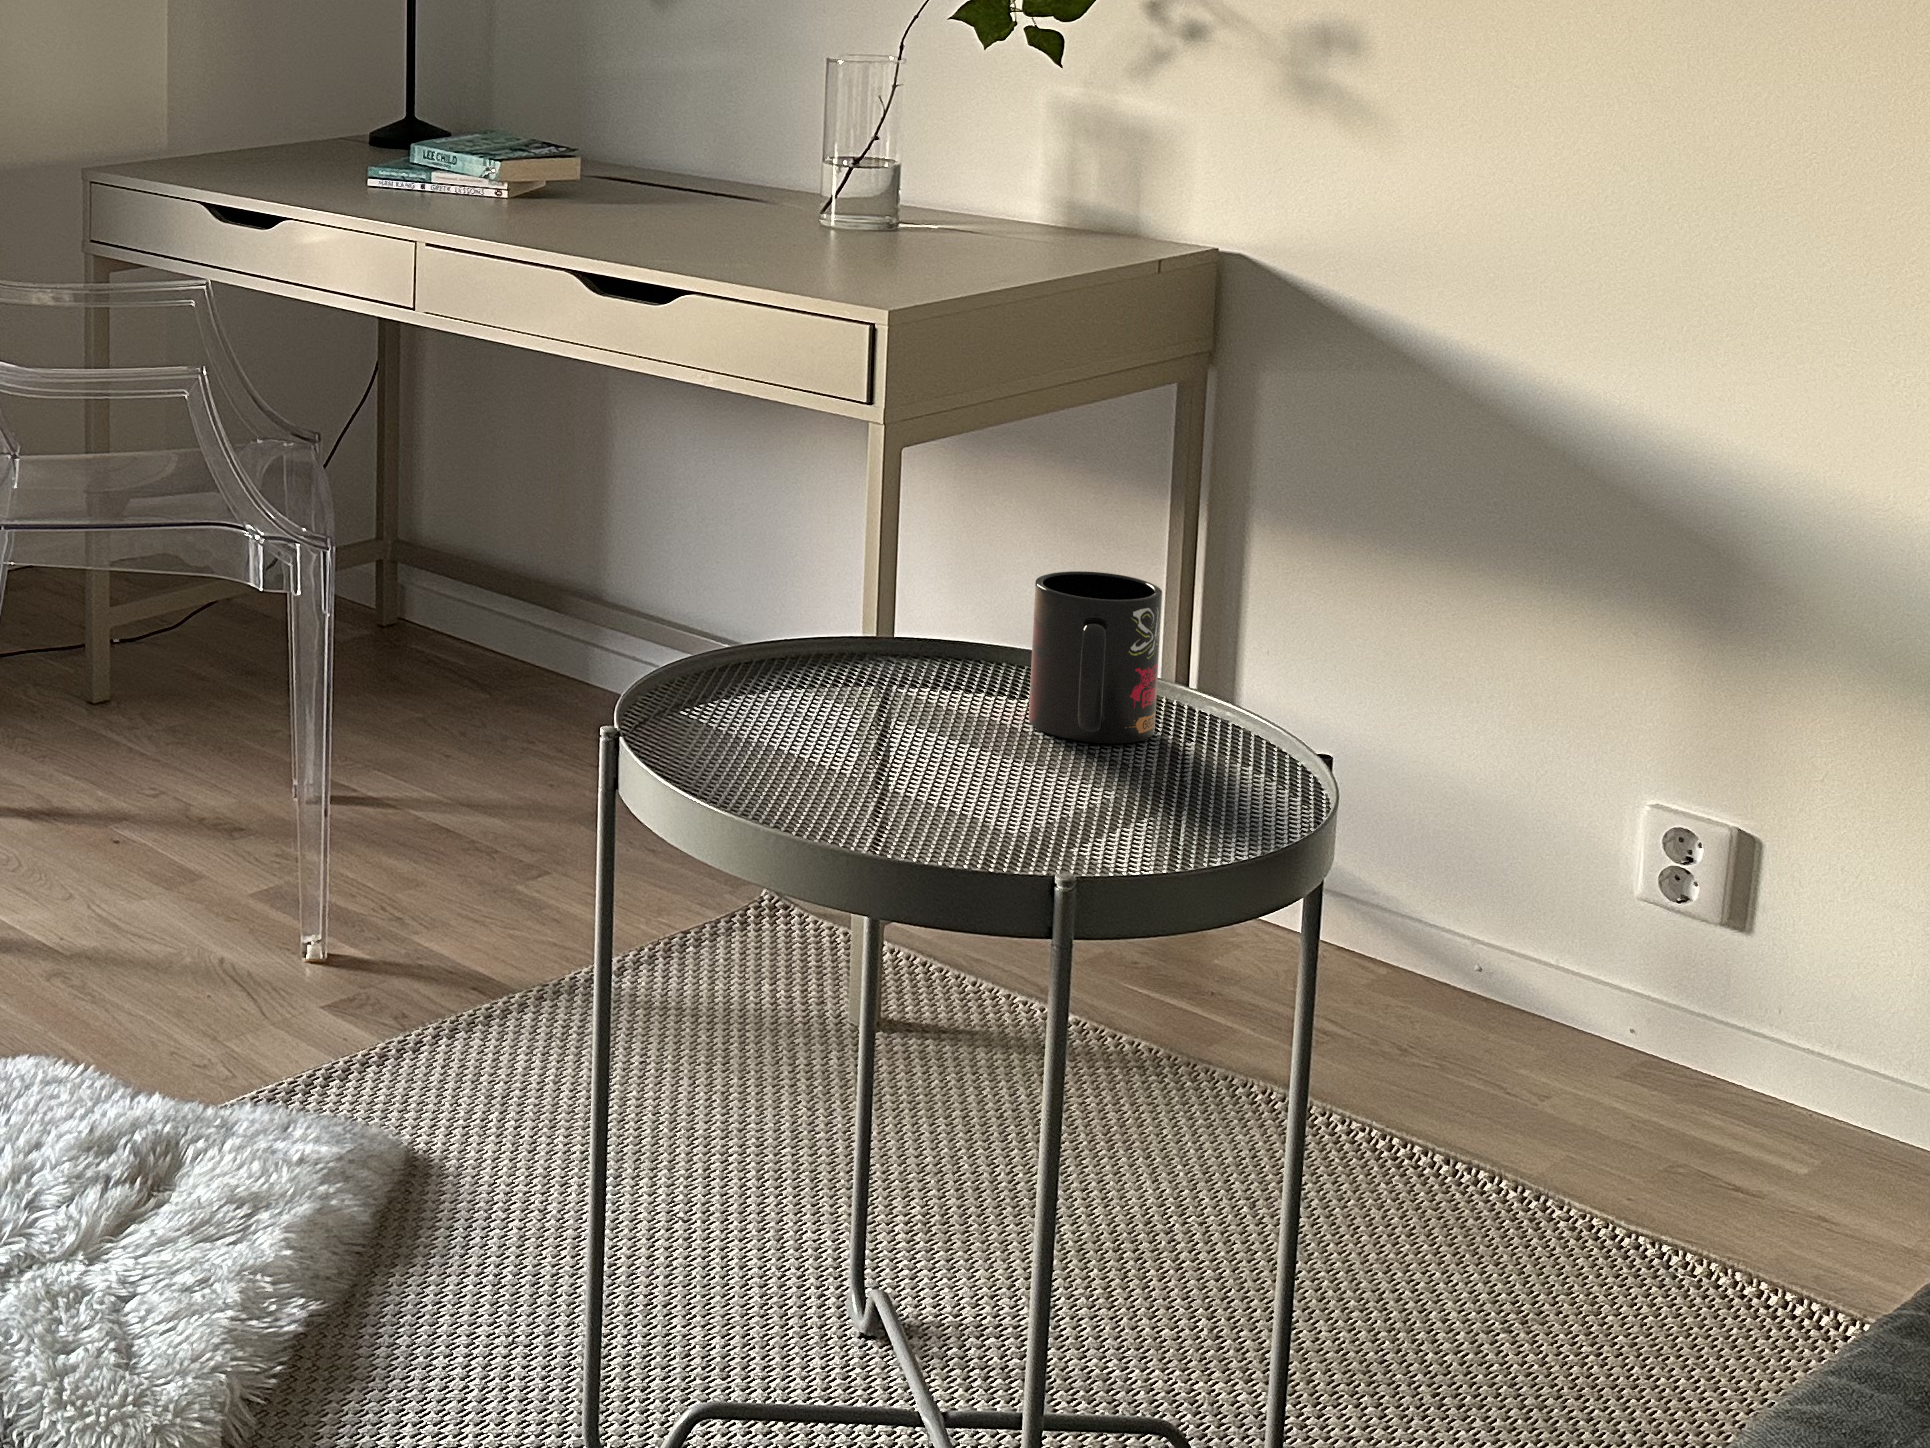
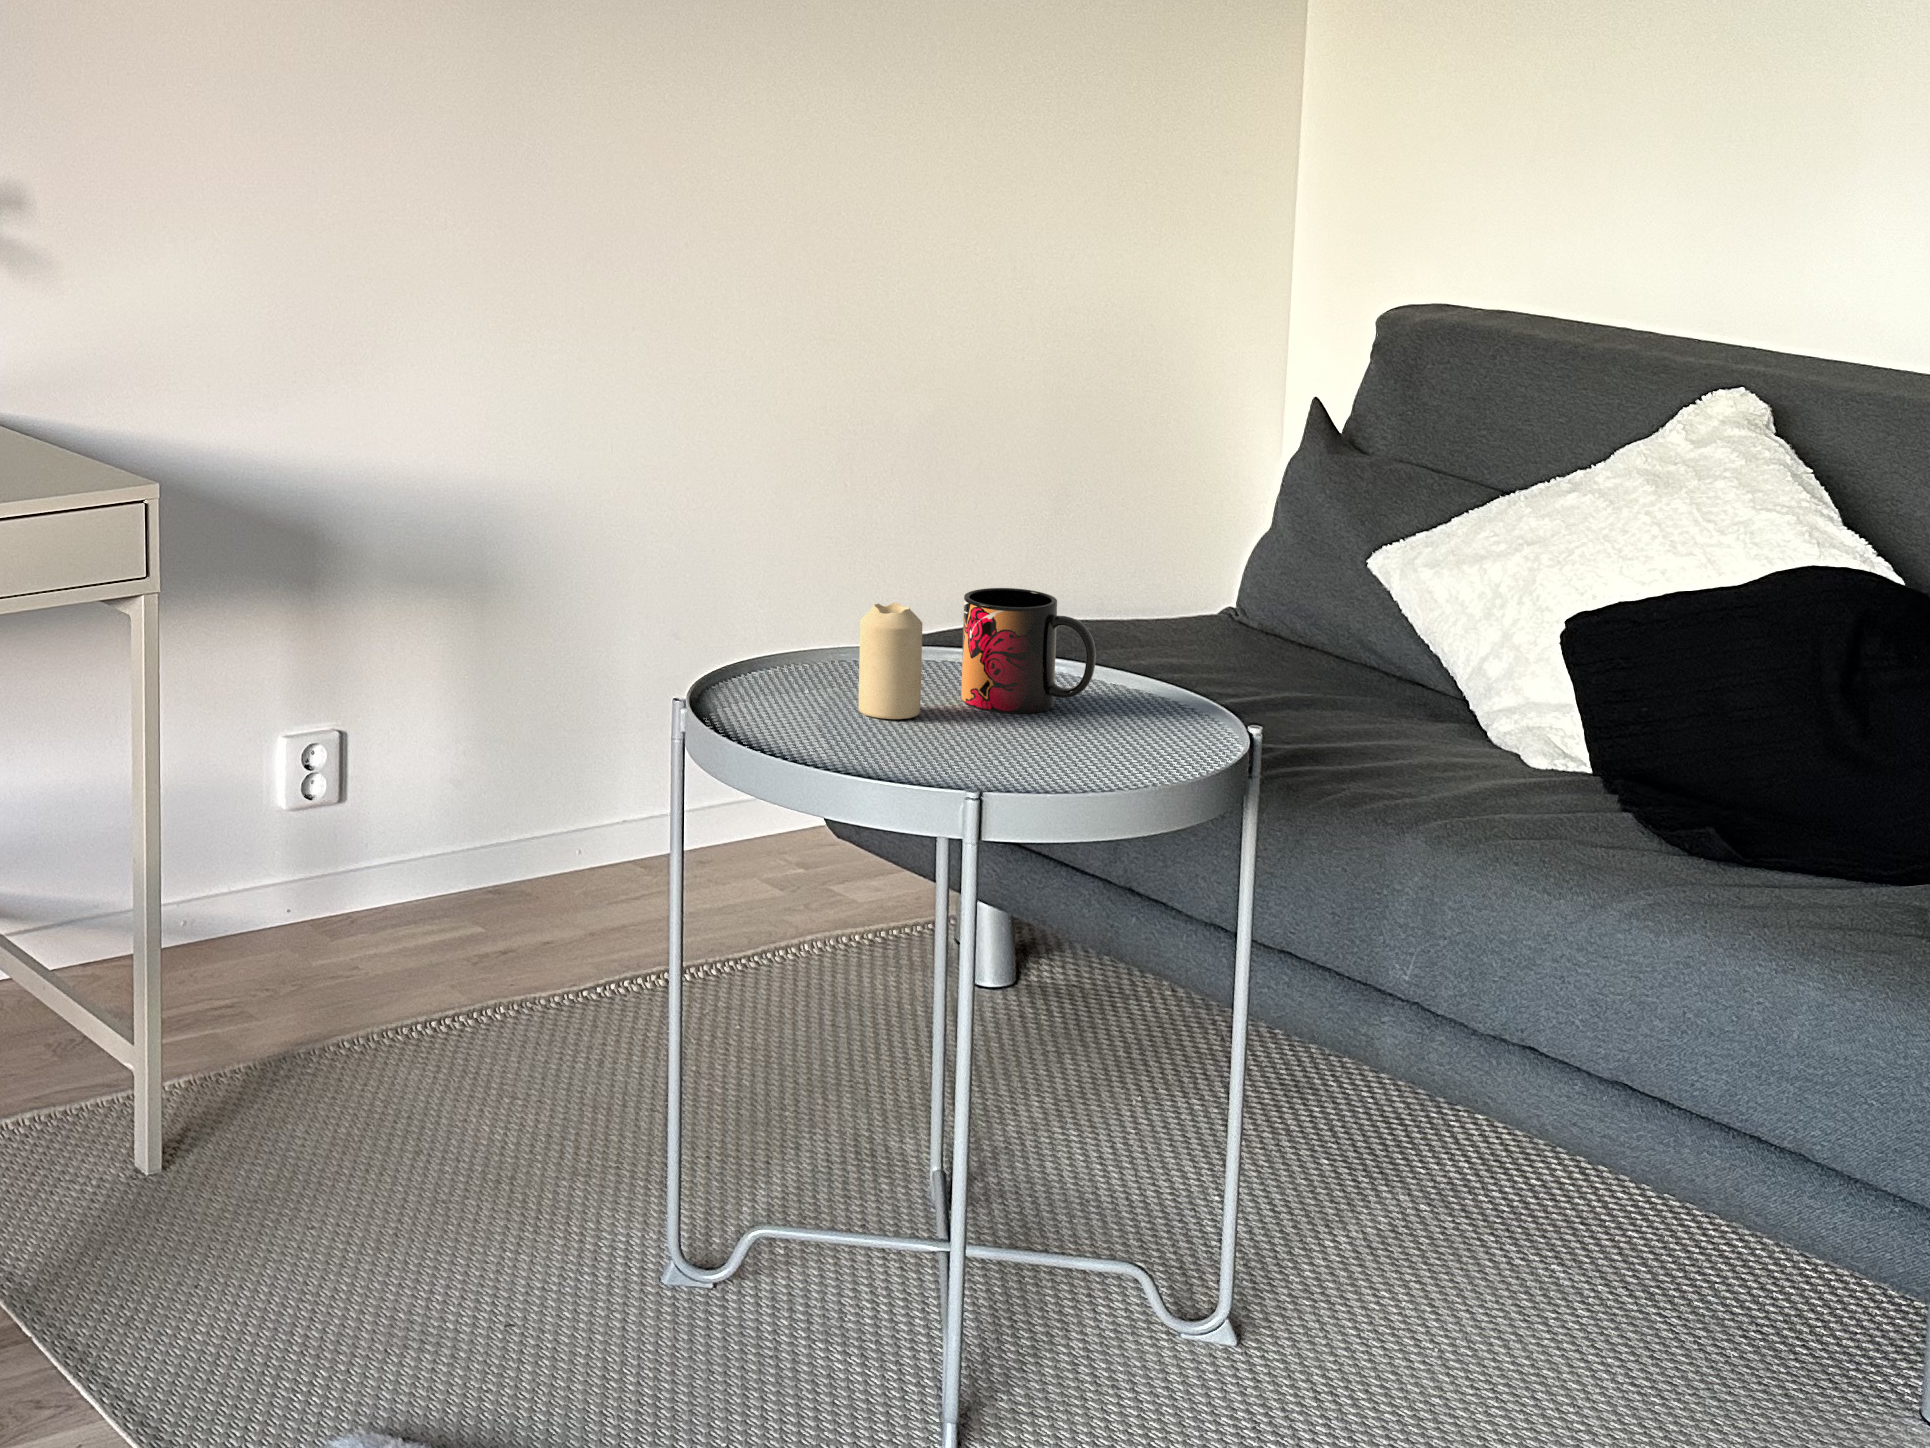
candle: none [903,534,986,681] -> present [859,603,922,719]

